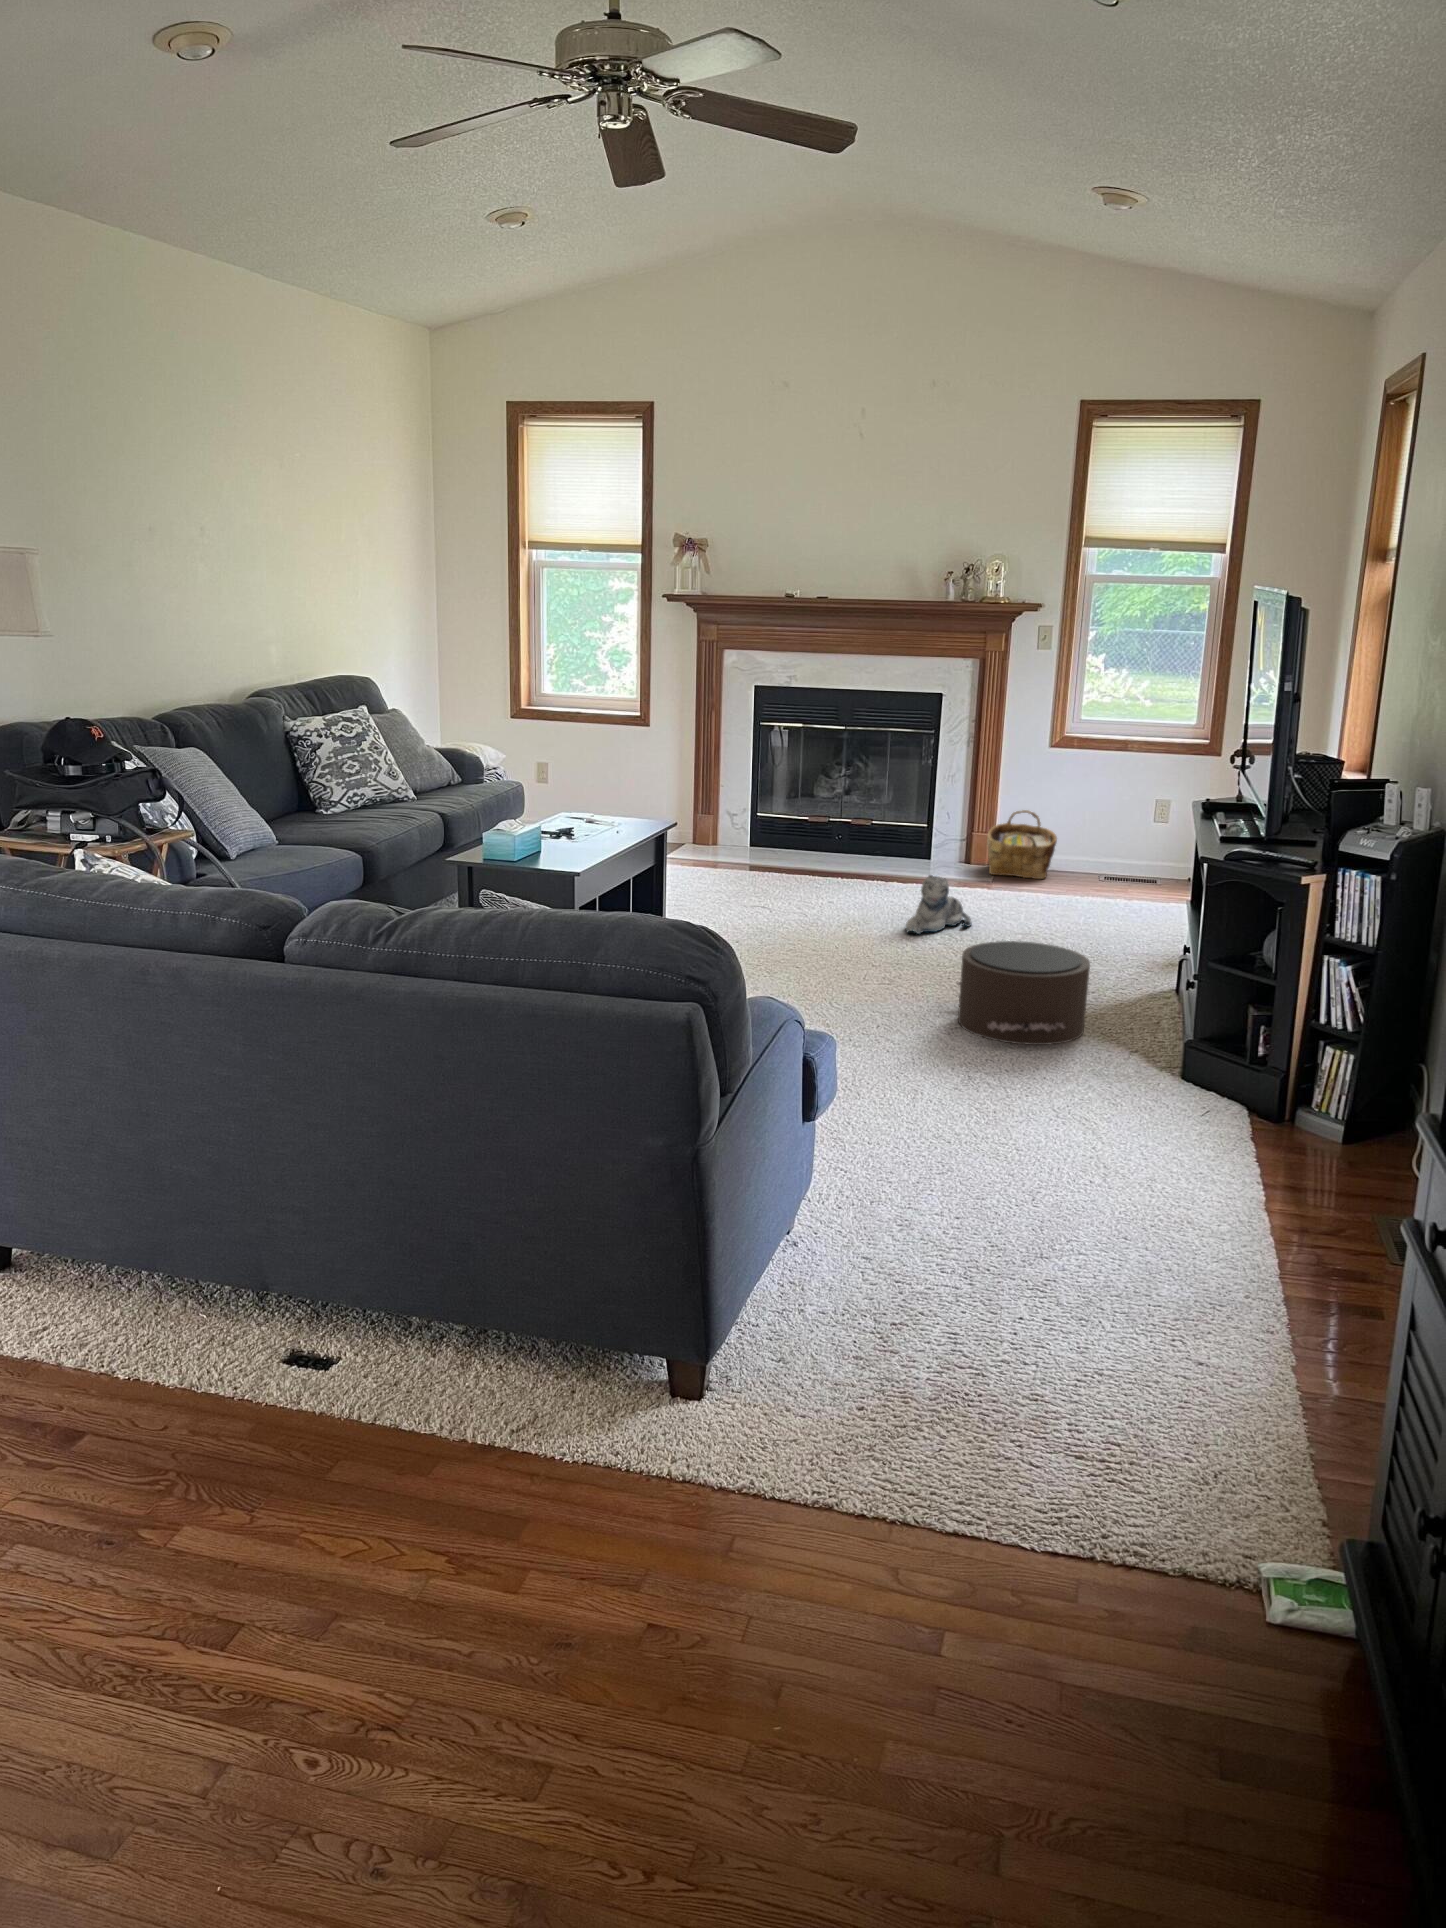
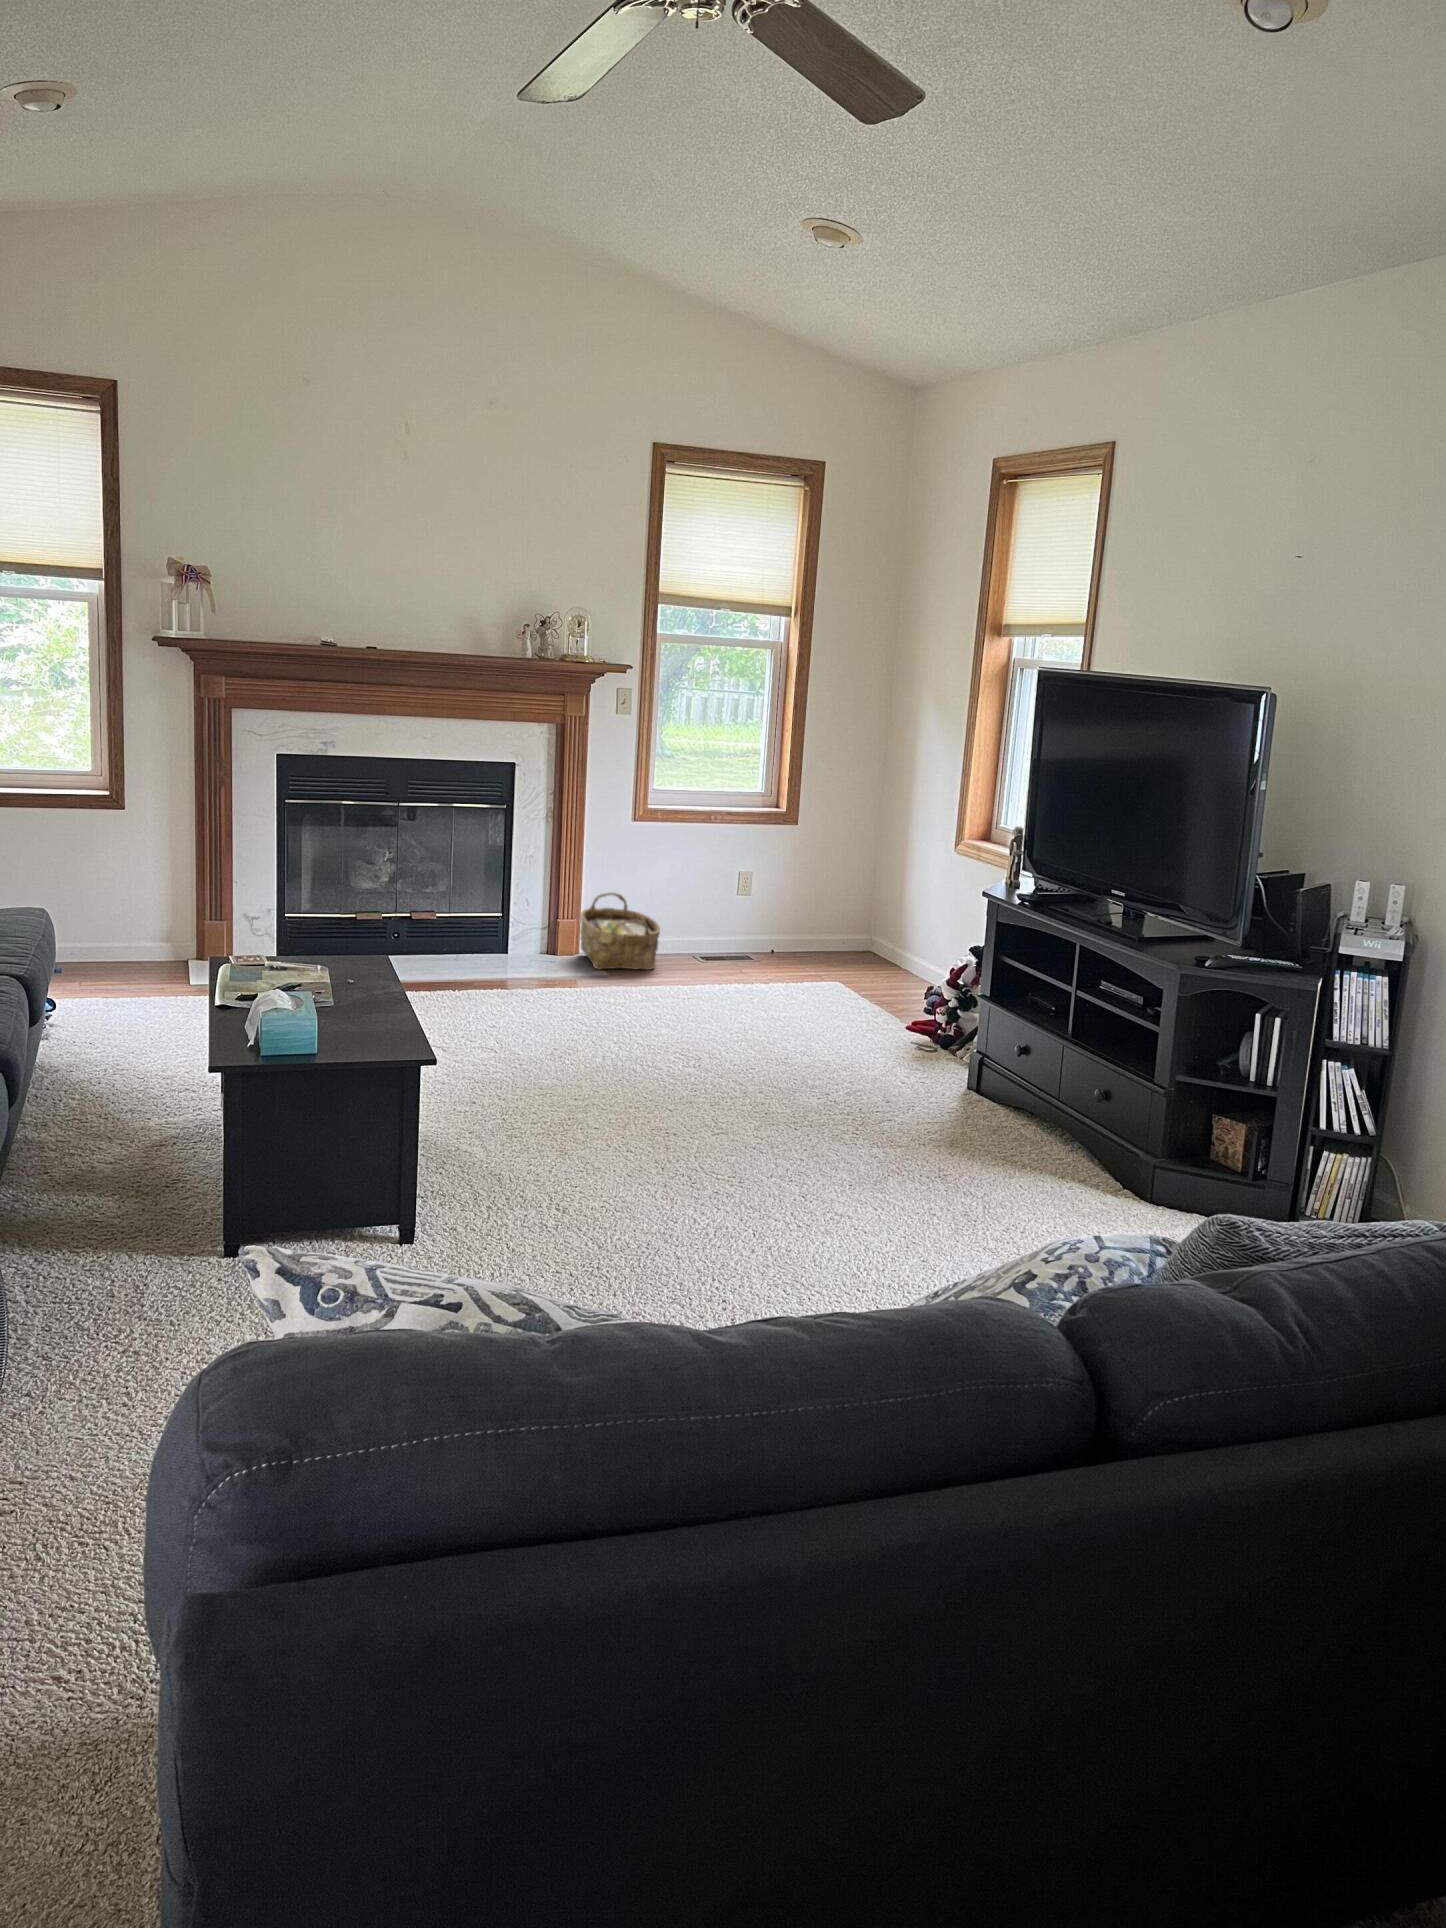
plush toy: present [906,875,972,934] -> none [618,987,681,1060]
pouf: present [957,941,1090,1045] -> none [819,1066,1003,1193]

